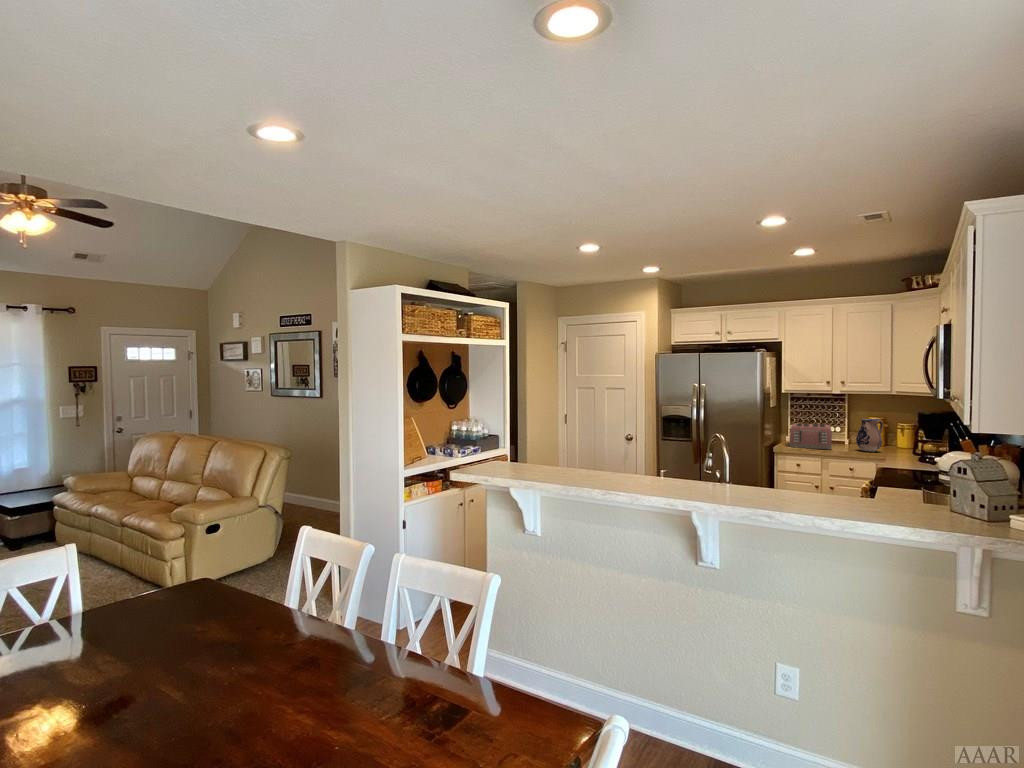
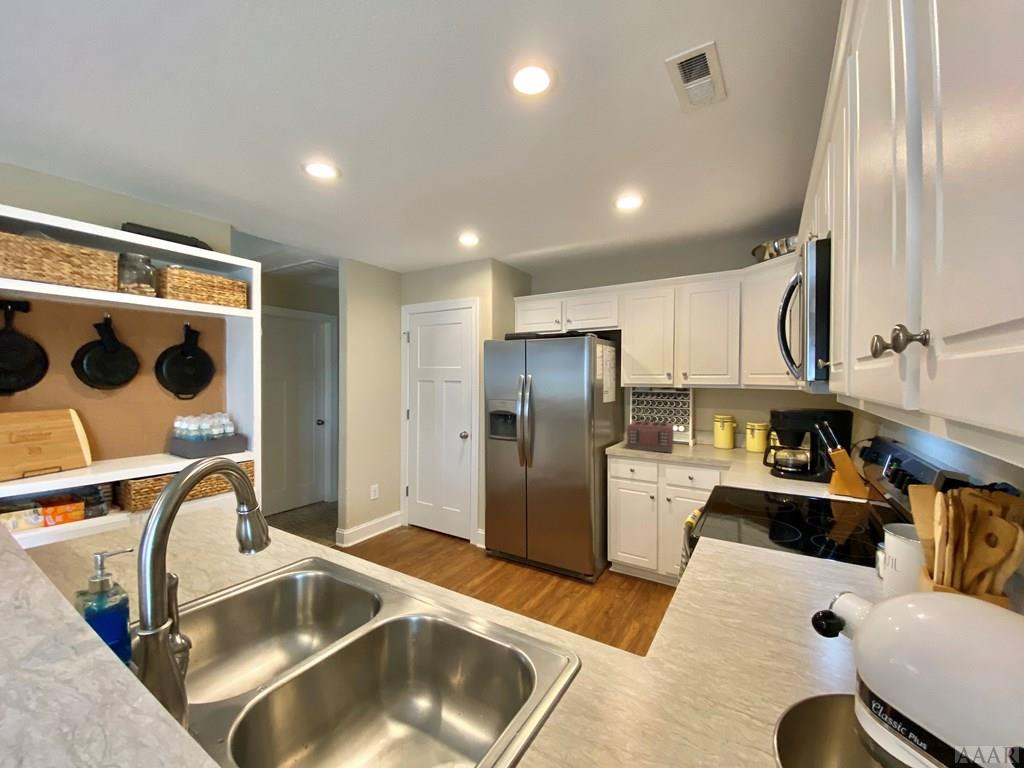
ceramic pitcher: present [856,419,883,452] -> none [700,417,731,456]

